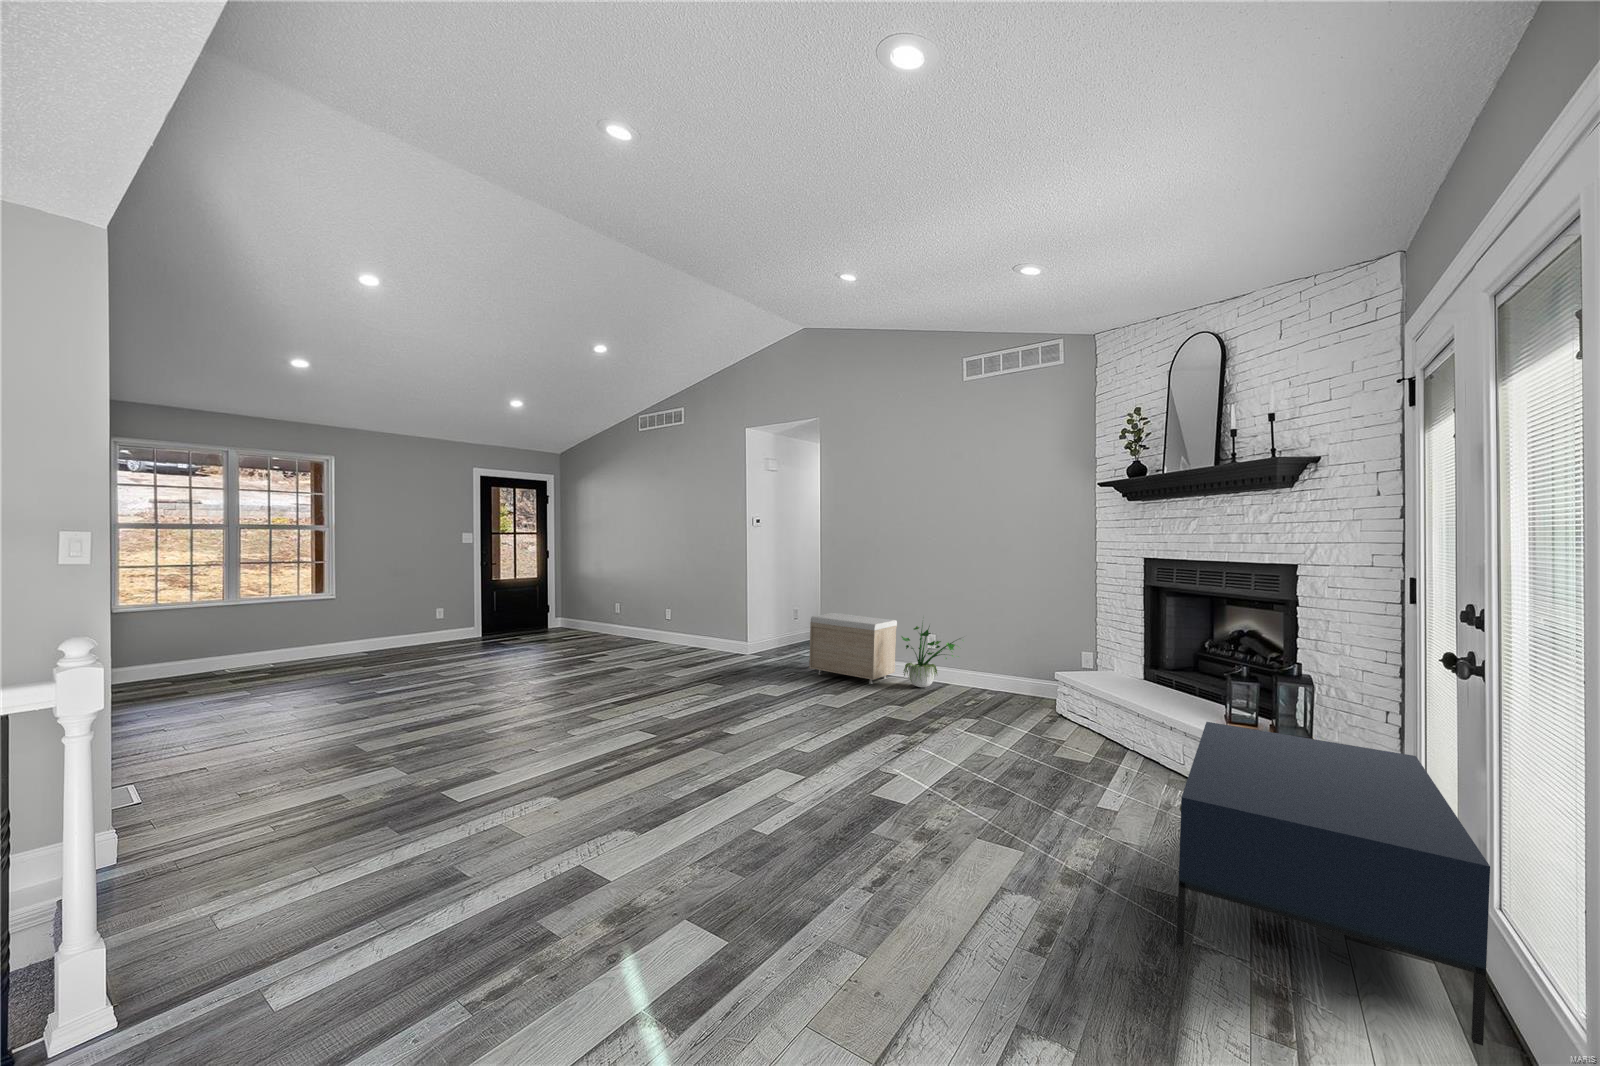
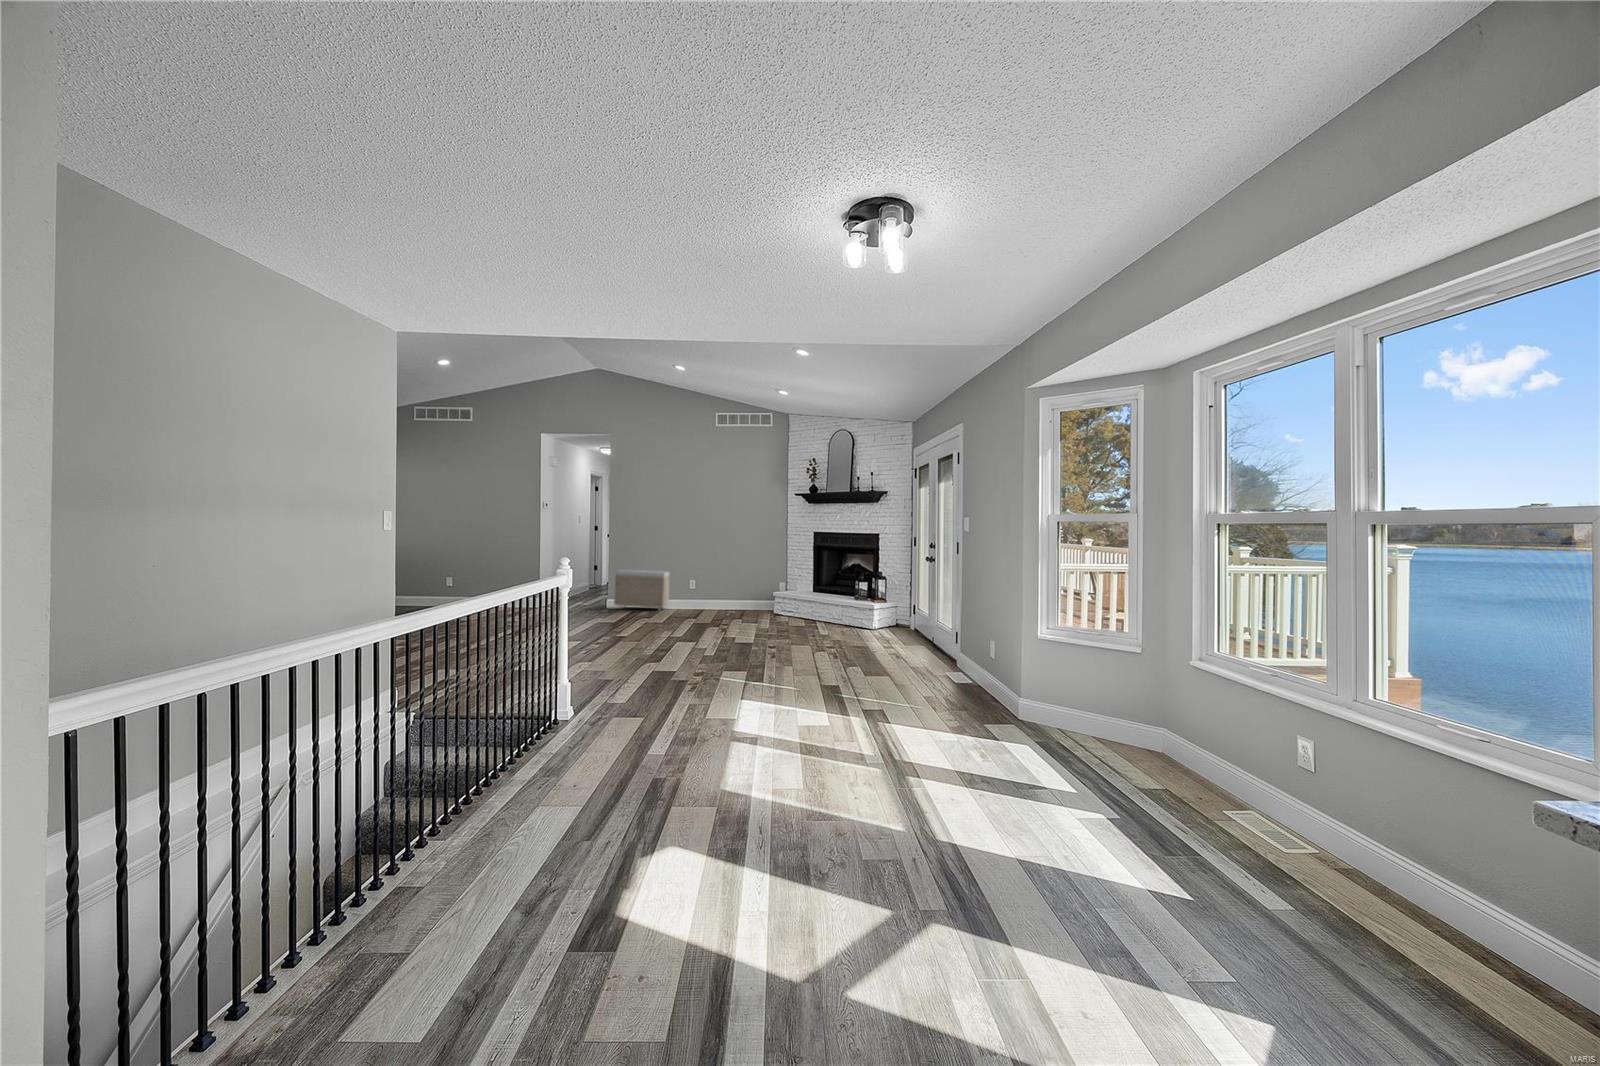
potted plant: present [901,623,960,687] -> none [677,565,720,610]
coffee table: present [1177,722,1490,1046] -> none [855,593,936,654]

